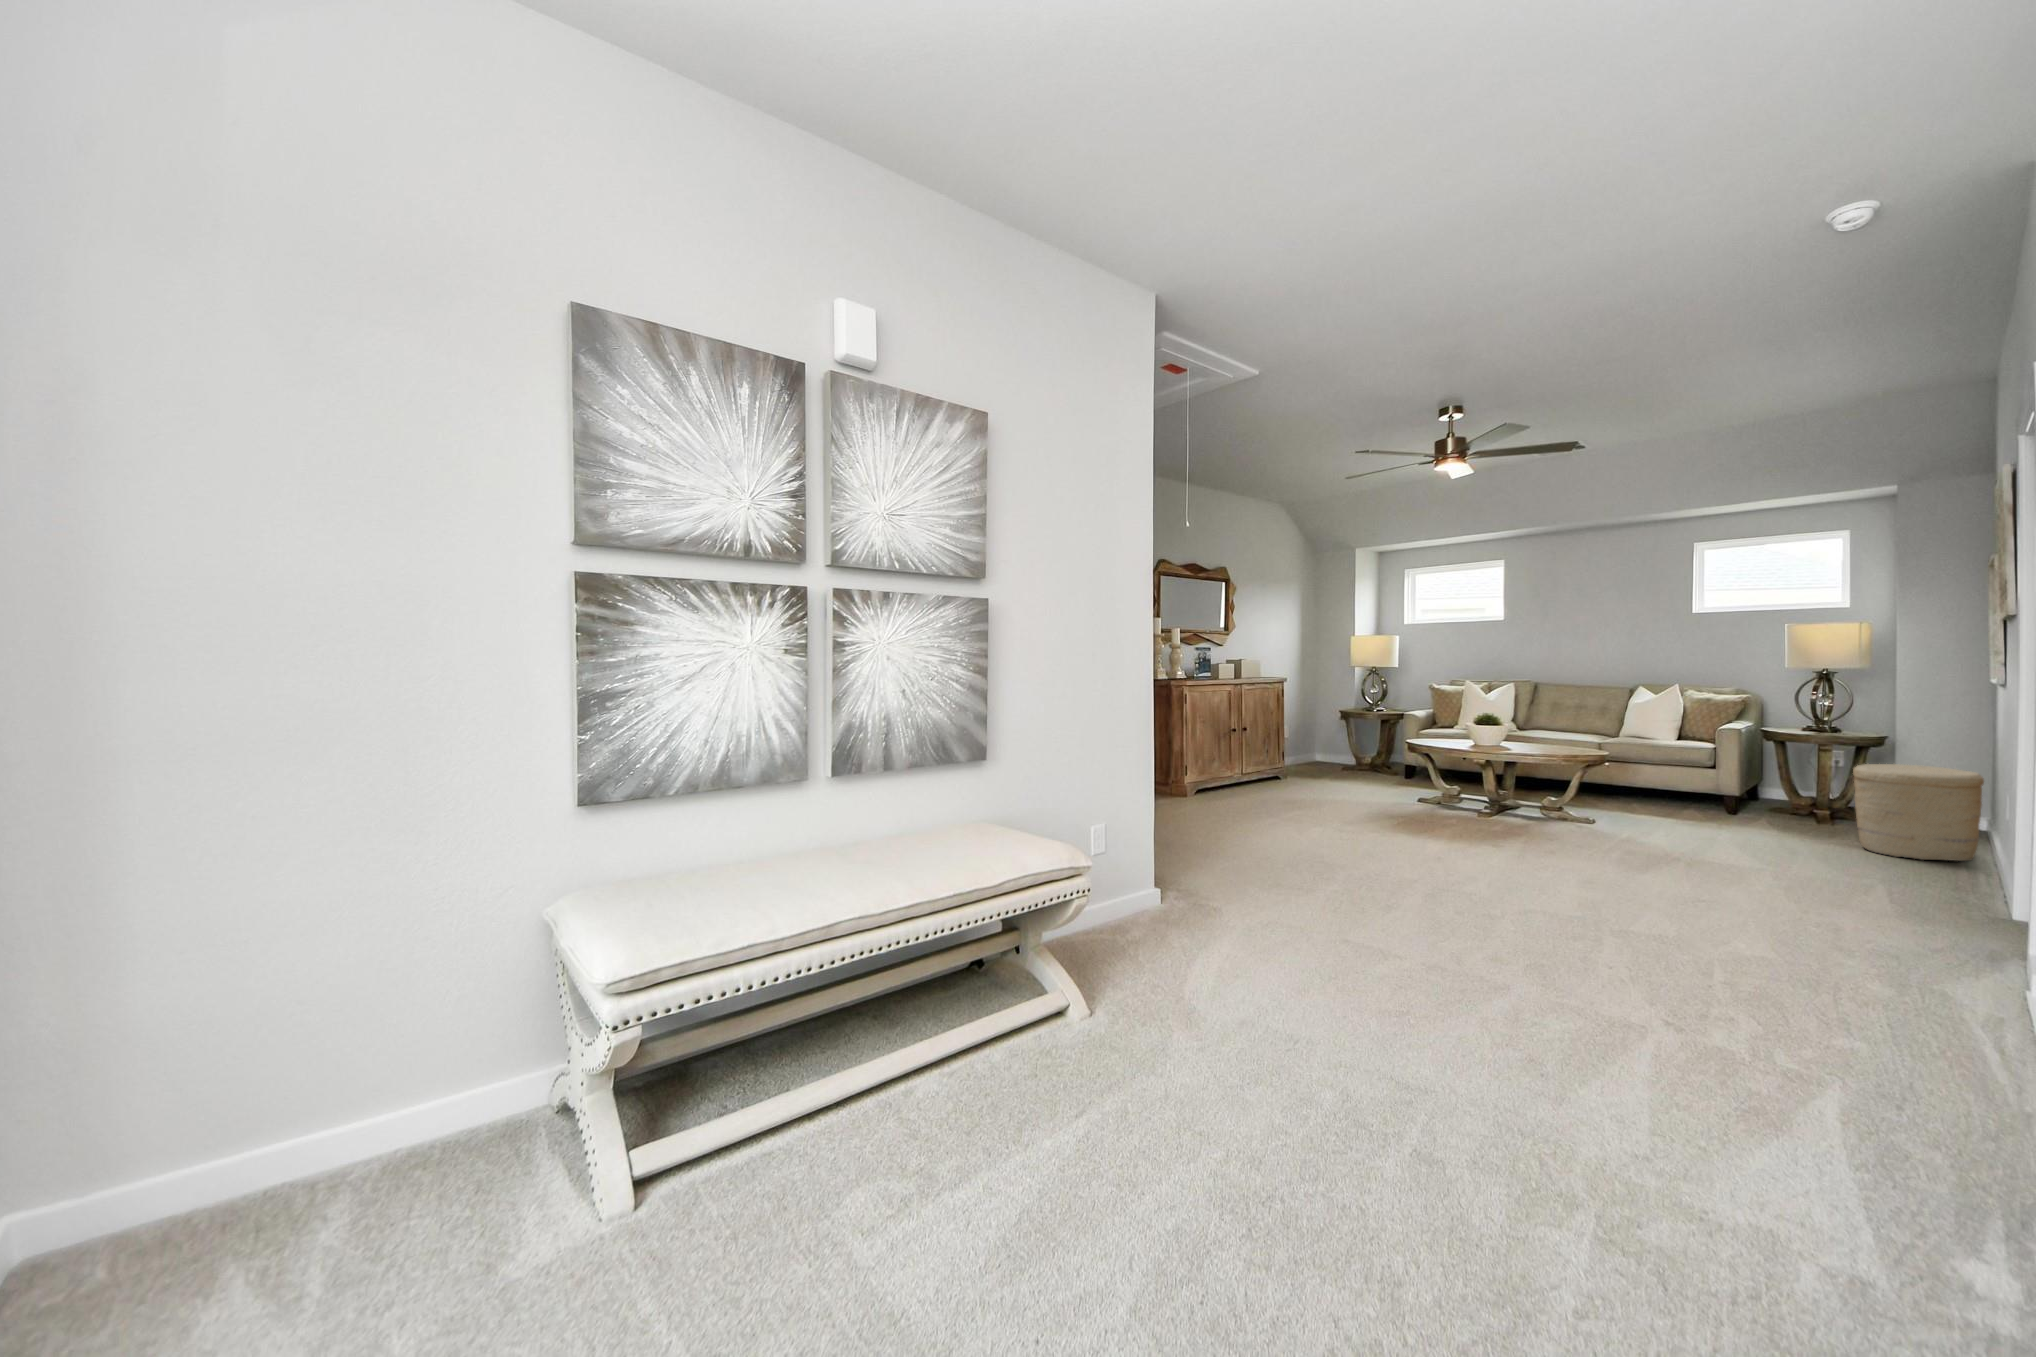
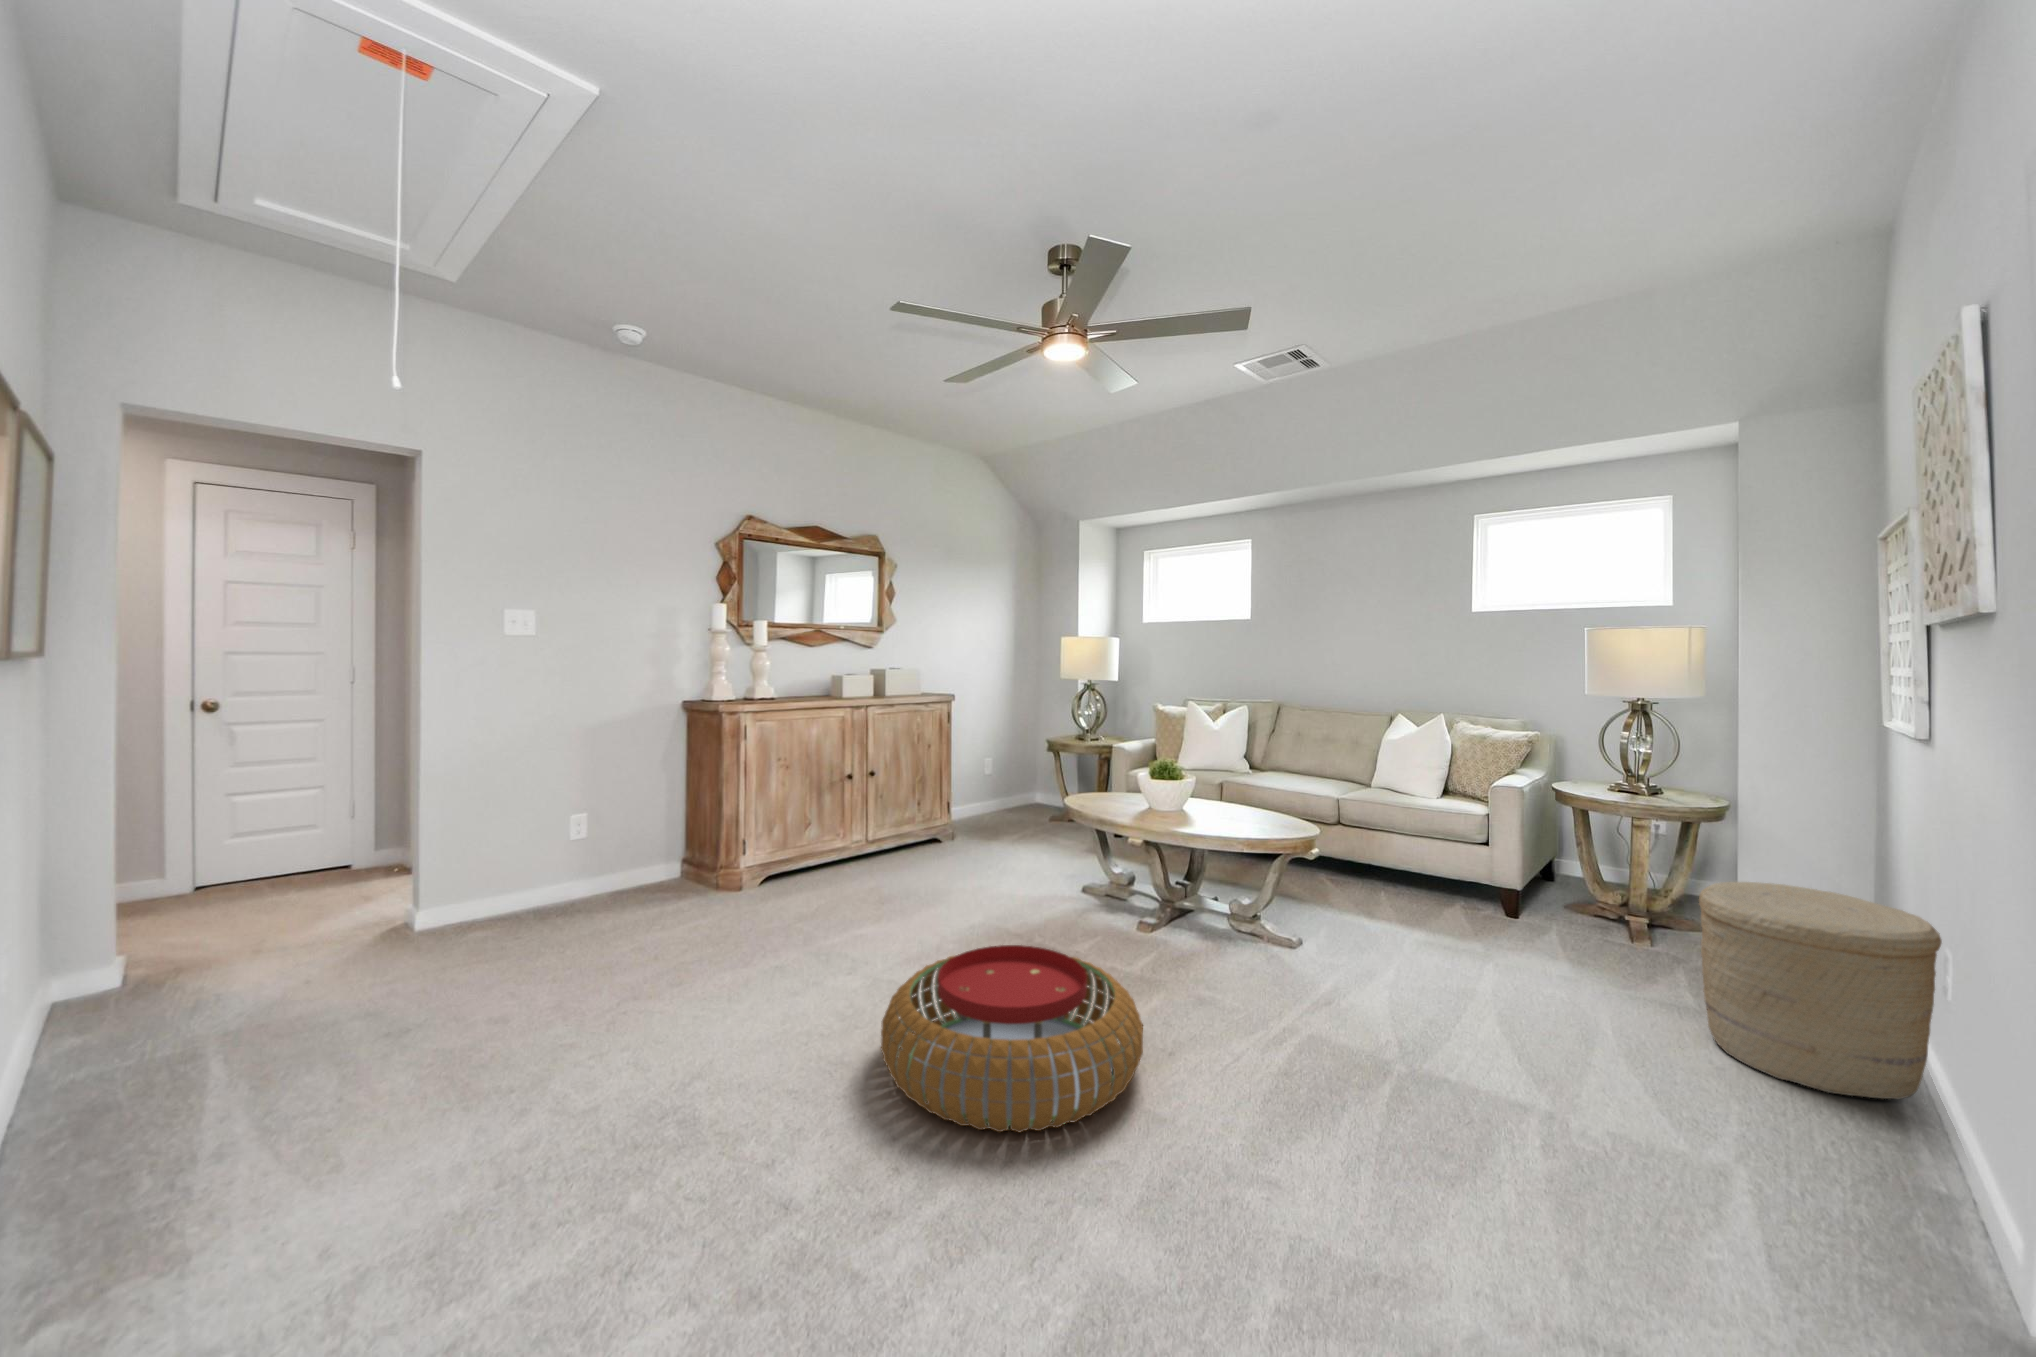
pouf: none [1400,796,1548,861] -> present [881,945,1143,1132]

